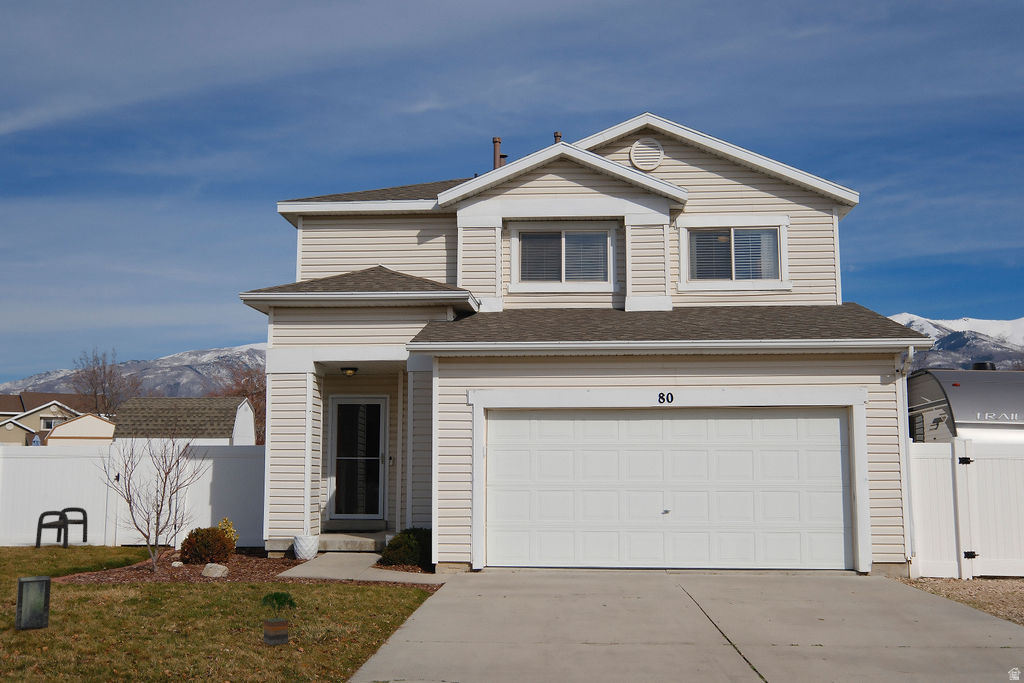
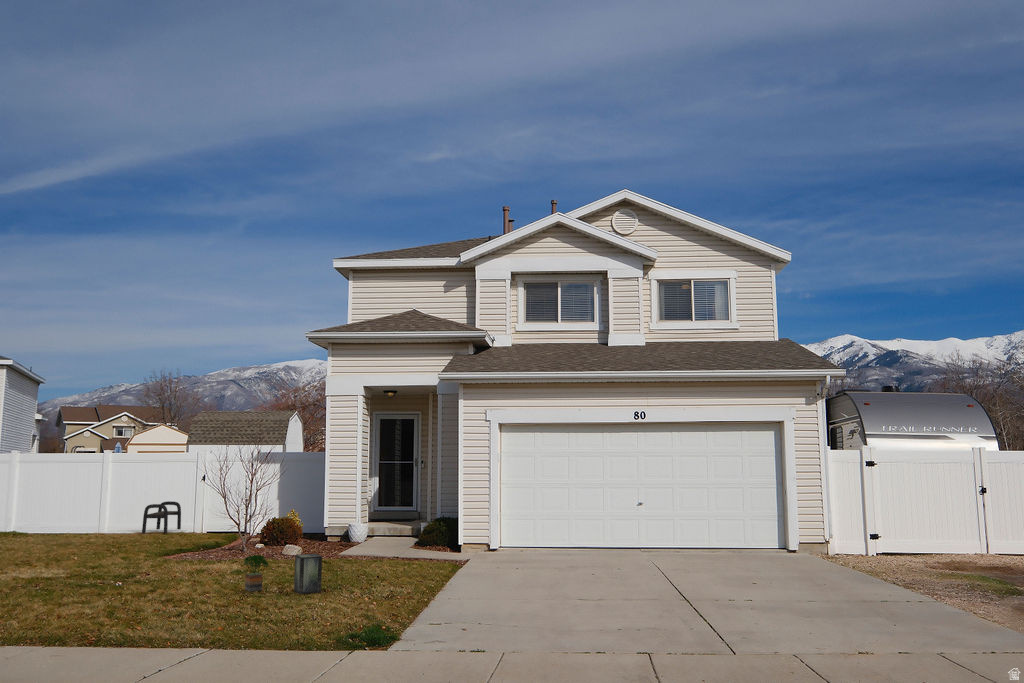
storage box: present [15,576,51,630] -> present [294,554,322,594]
potted tree: present [262,592,297,645] -> present [244,555,268,591]

